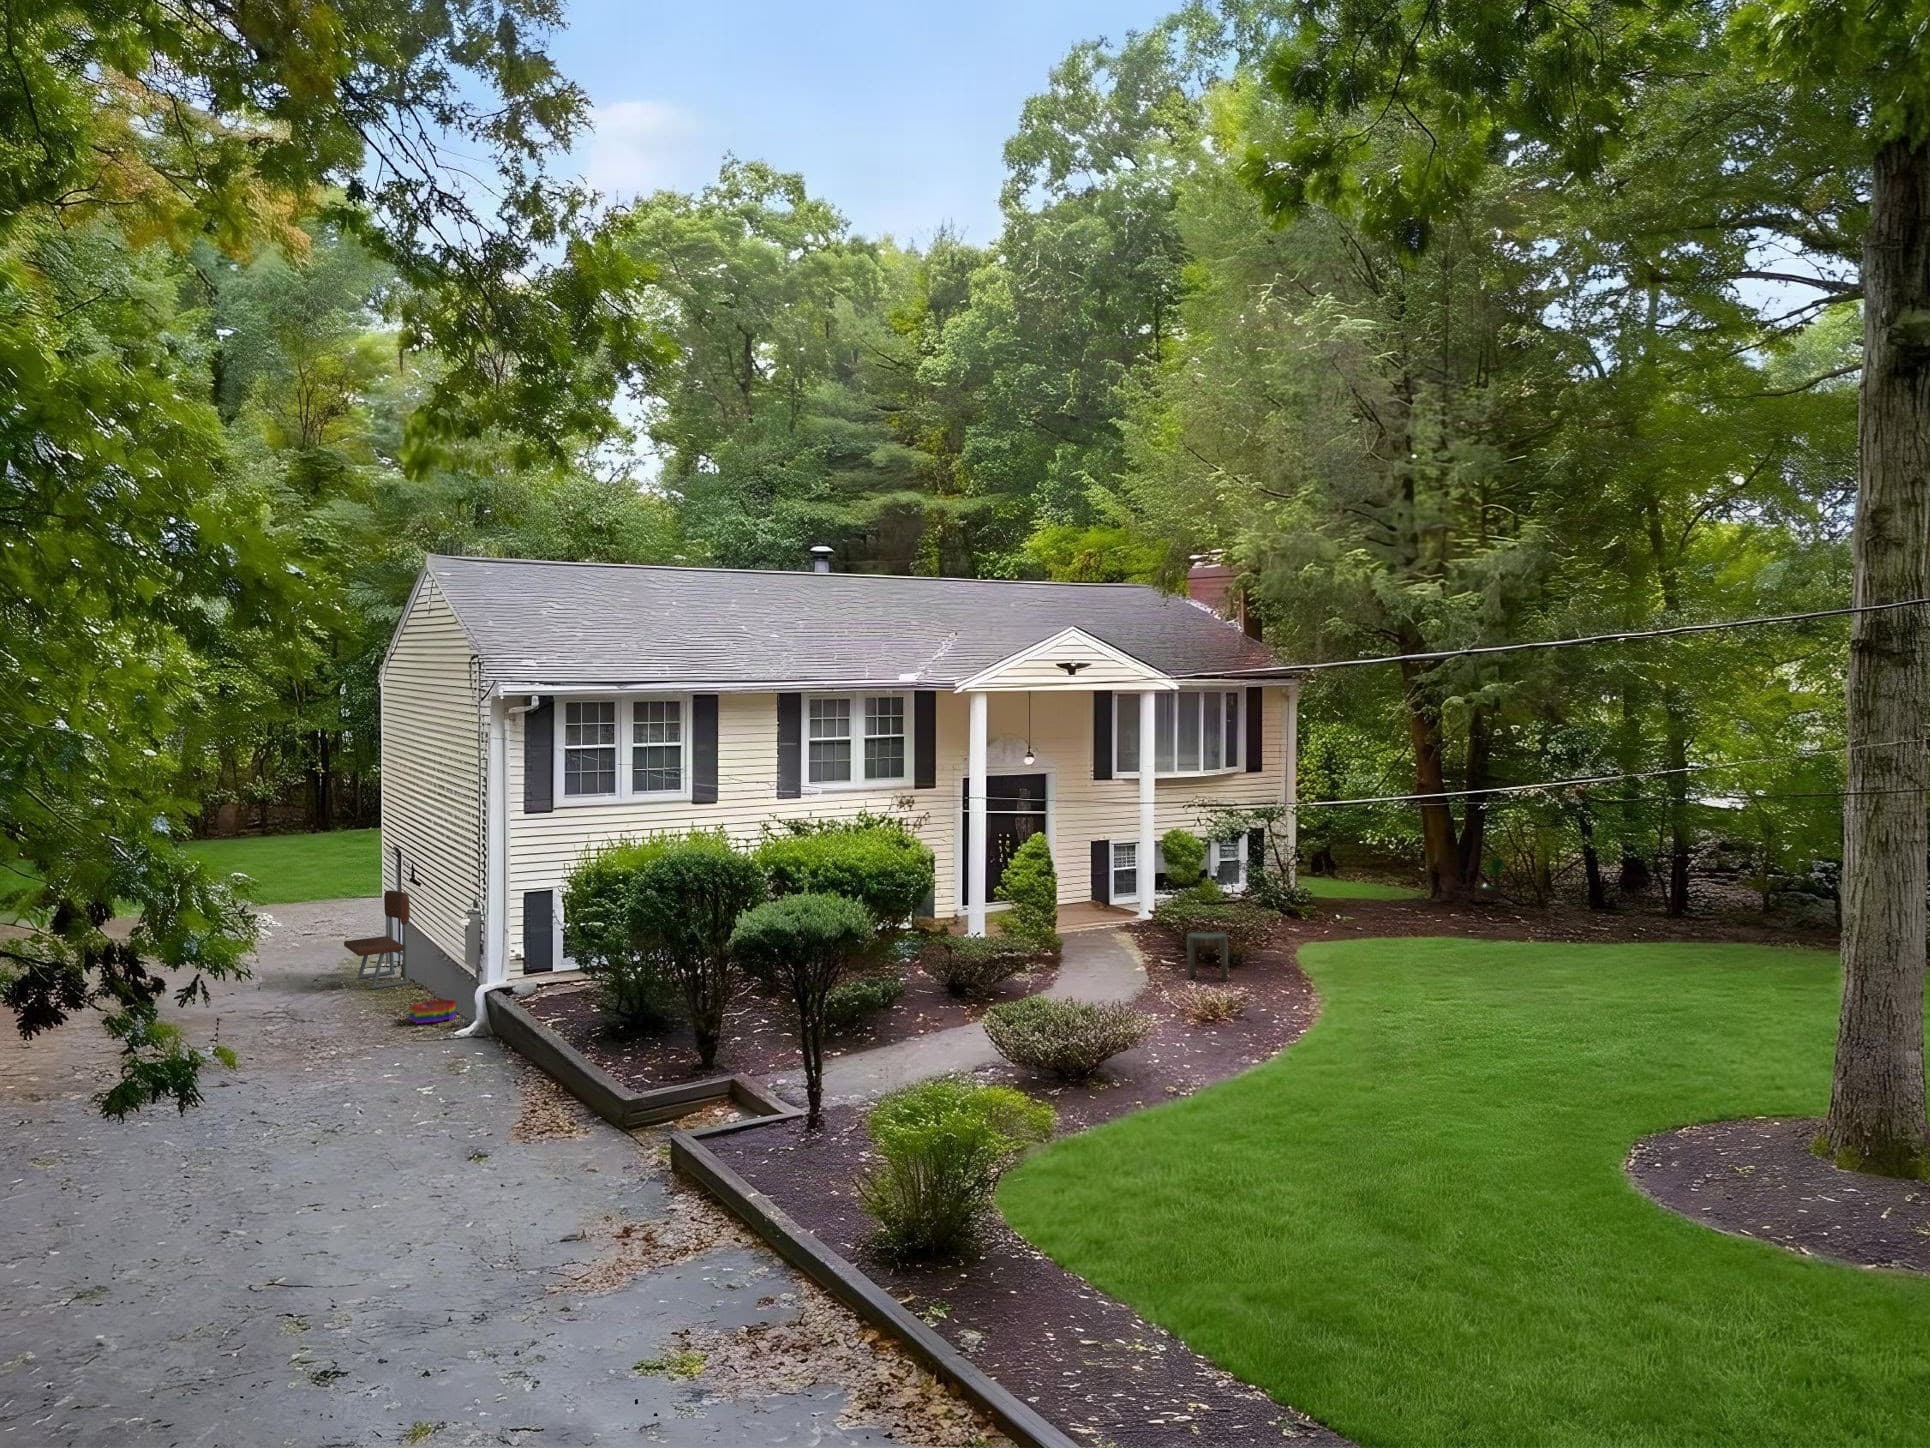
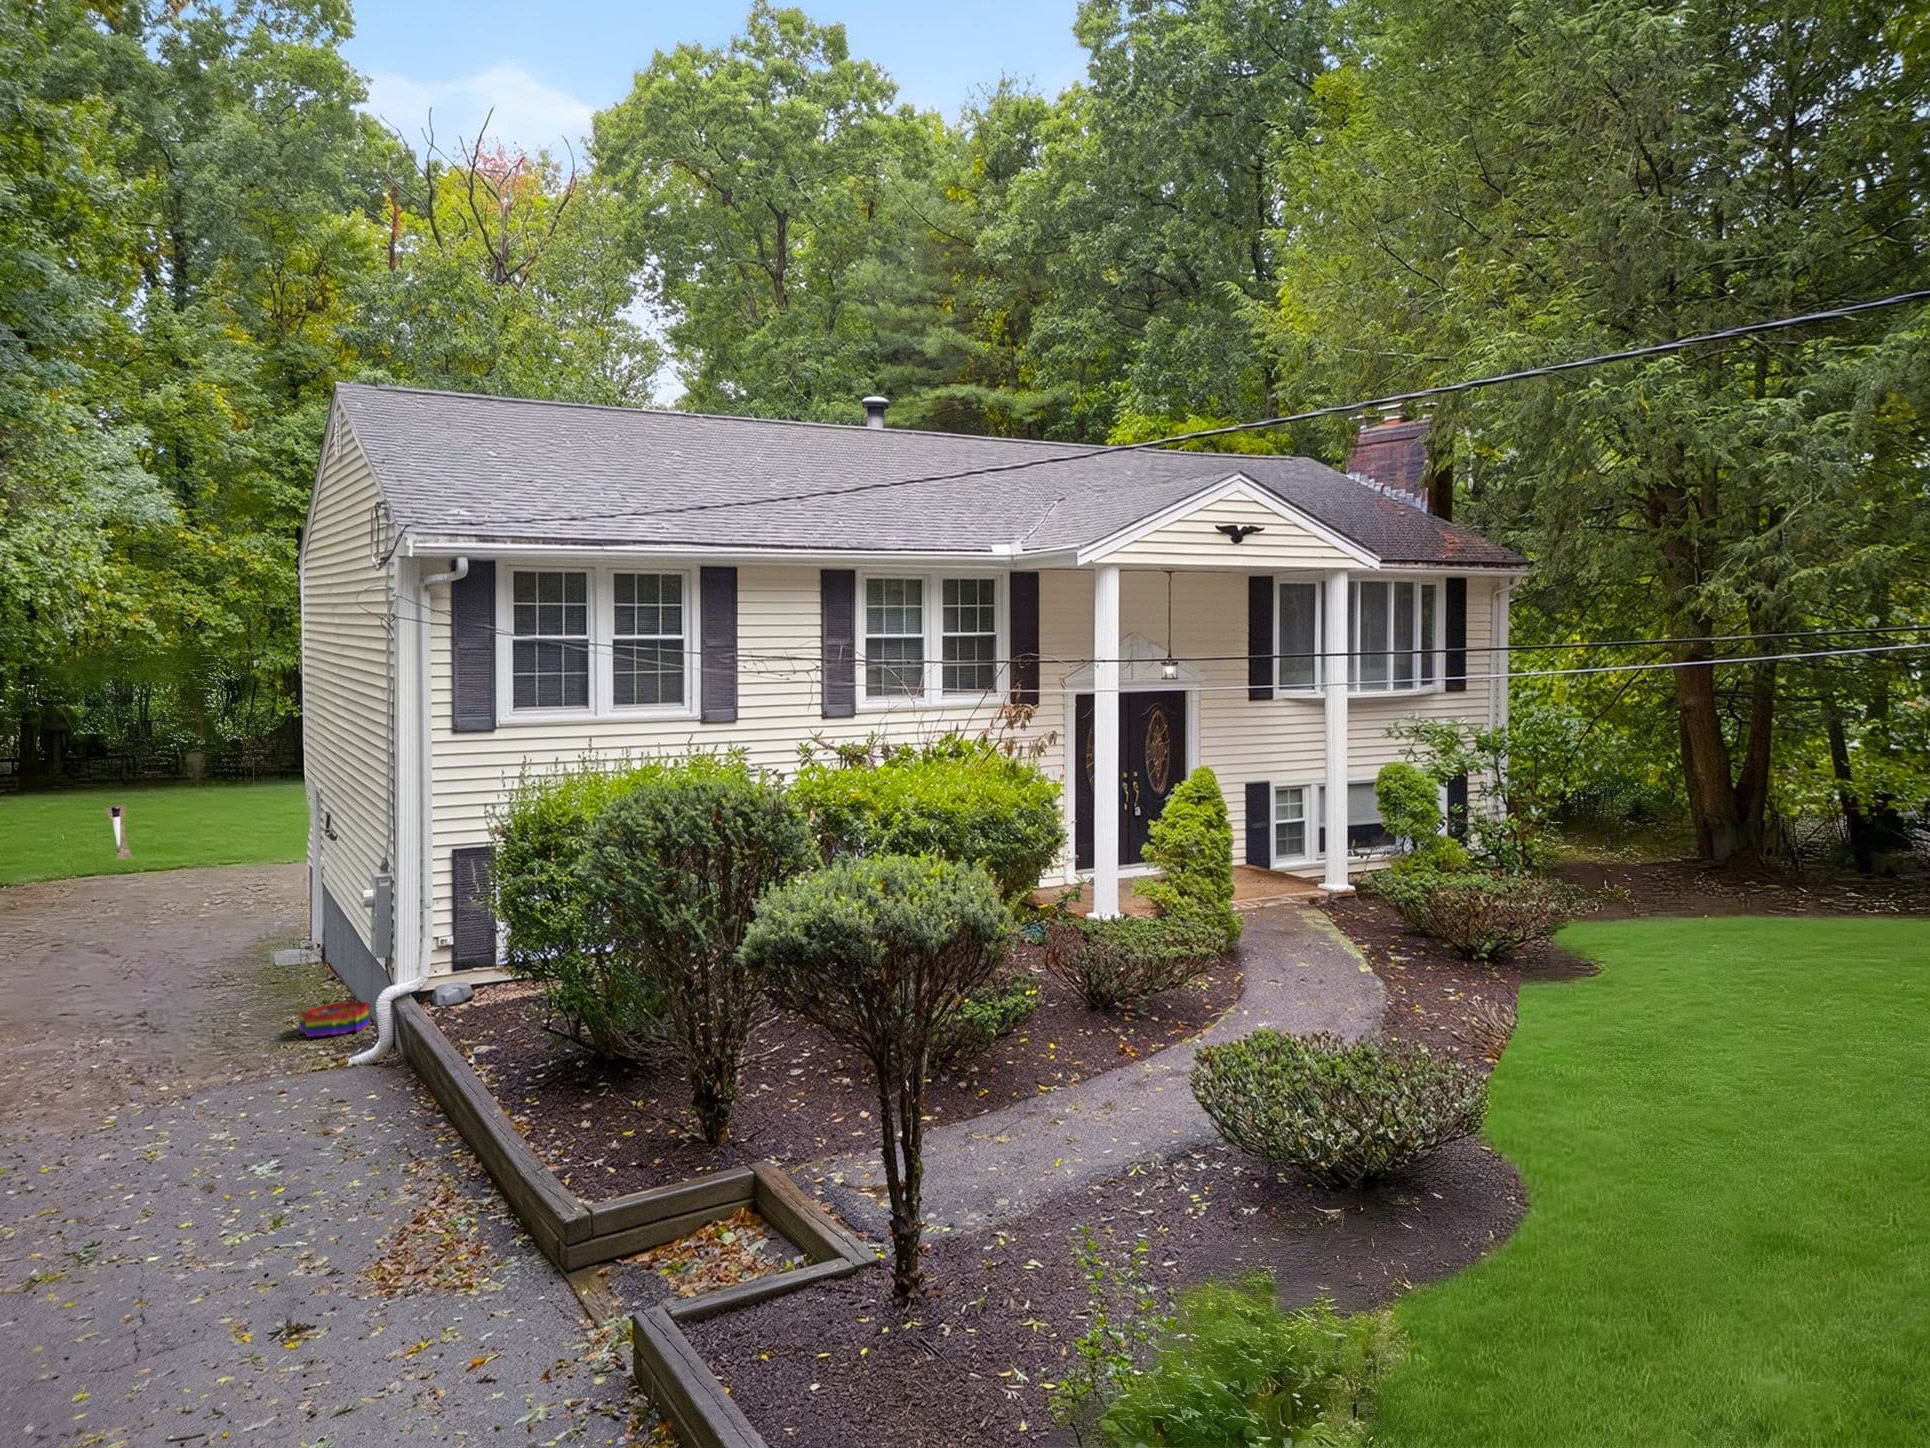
potted tree: present [1478,857,1506,903] -> none [1758,800,1802,867]
bench: present [344,890,410,989] -> none [253,849,335,982]
side table: present [1187,931,1228,982] -> none [1426,906,1491,982]

